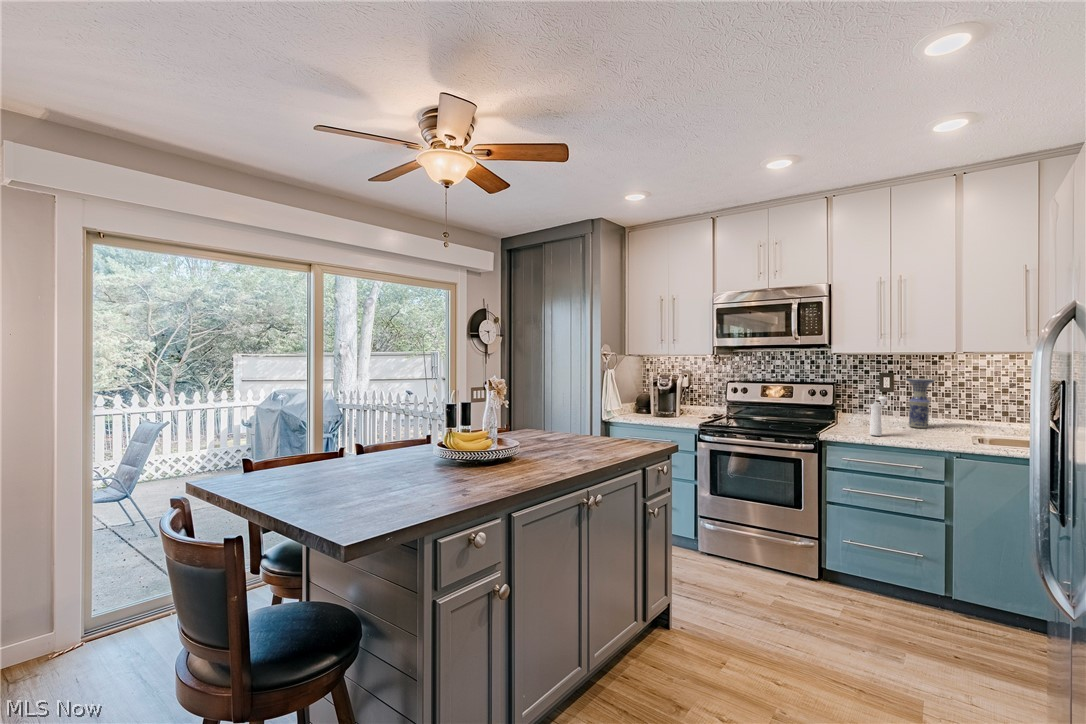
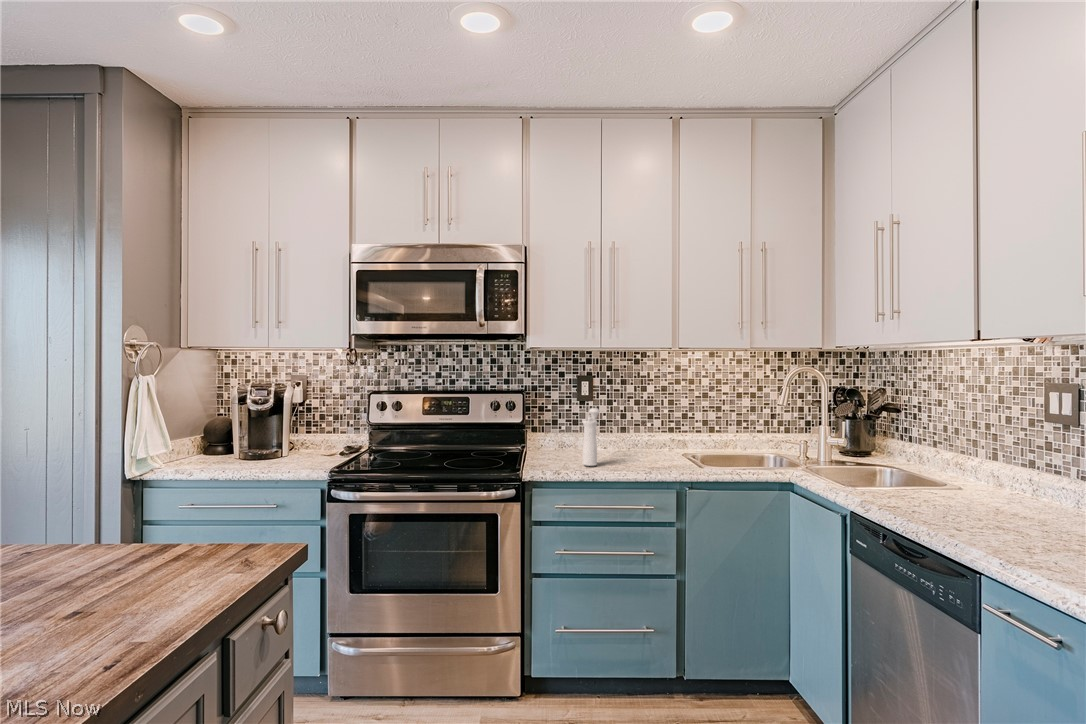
vase: present [906,378,934,428] -> none [612,382,643,448]

